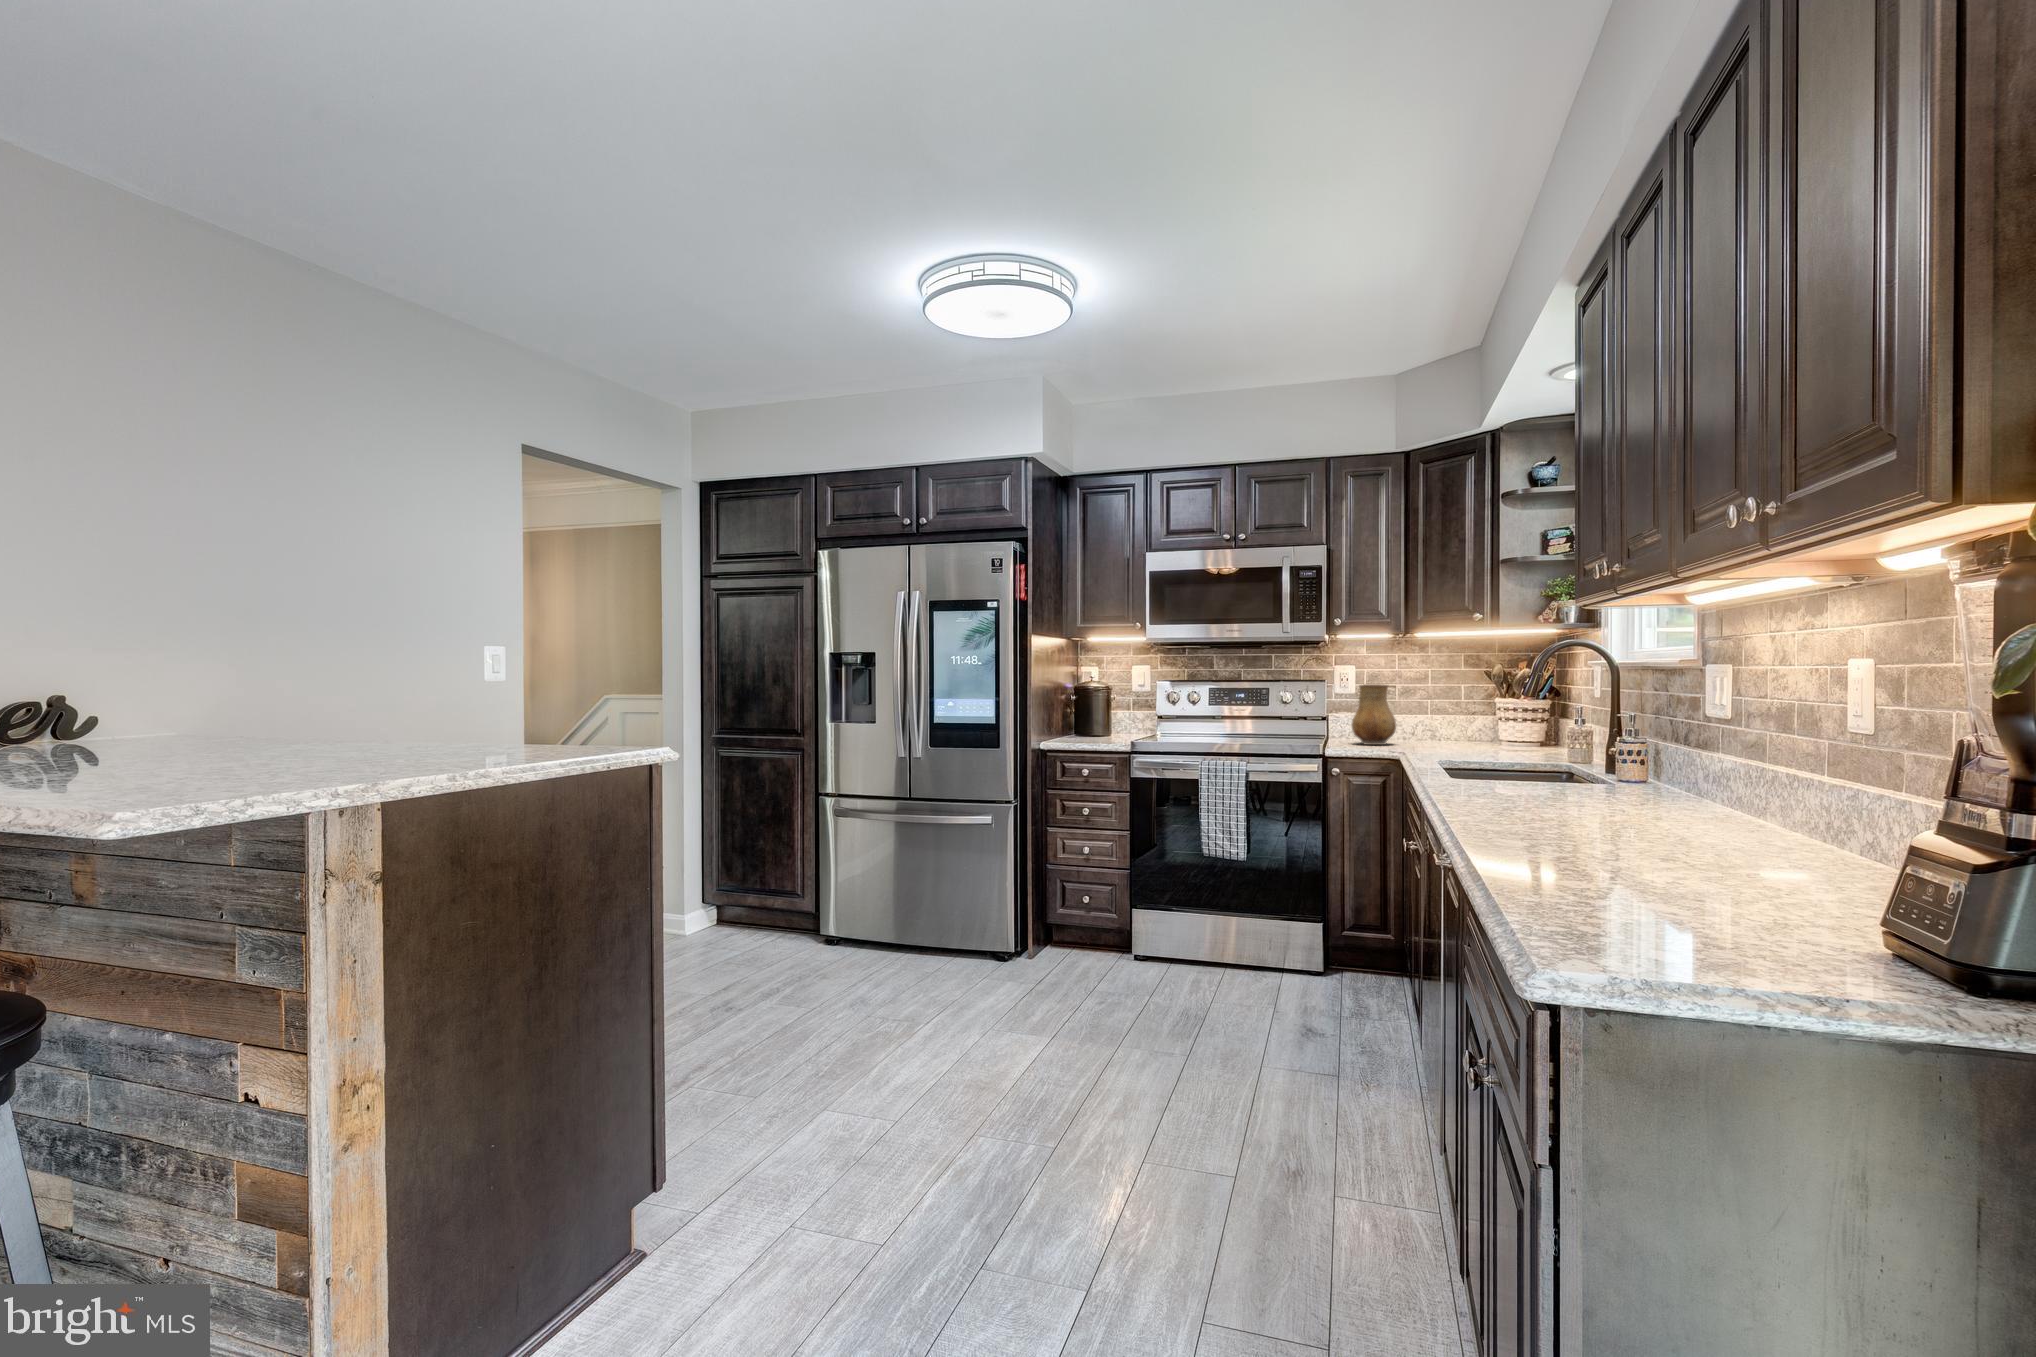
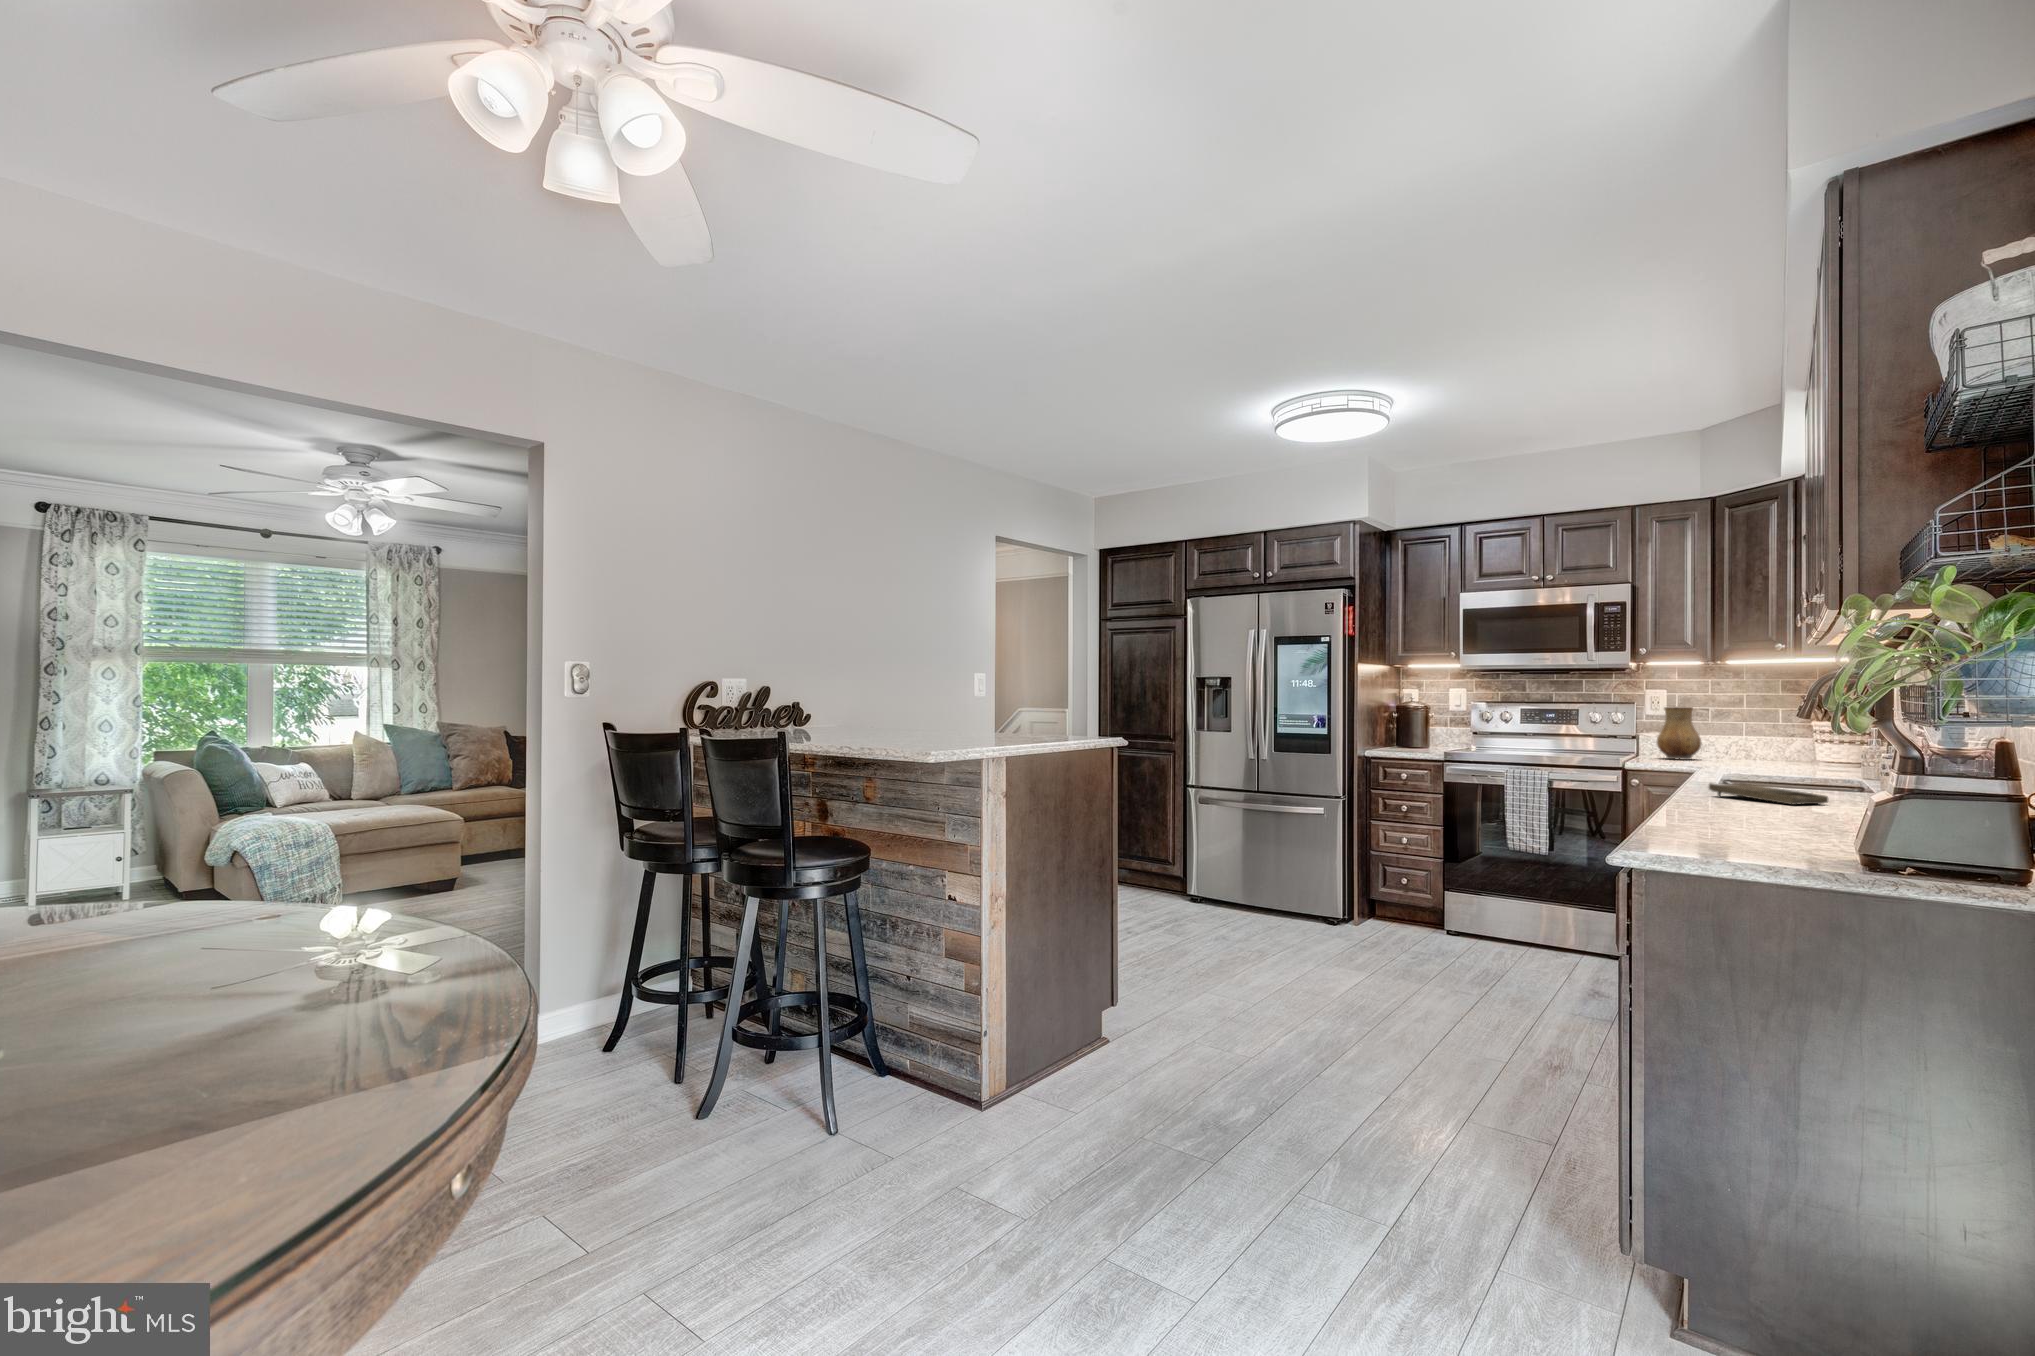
tray: none [1481,793,1636,829] -> present [1709,783,1828,805]

